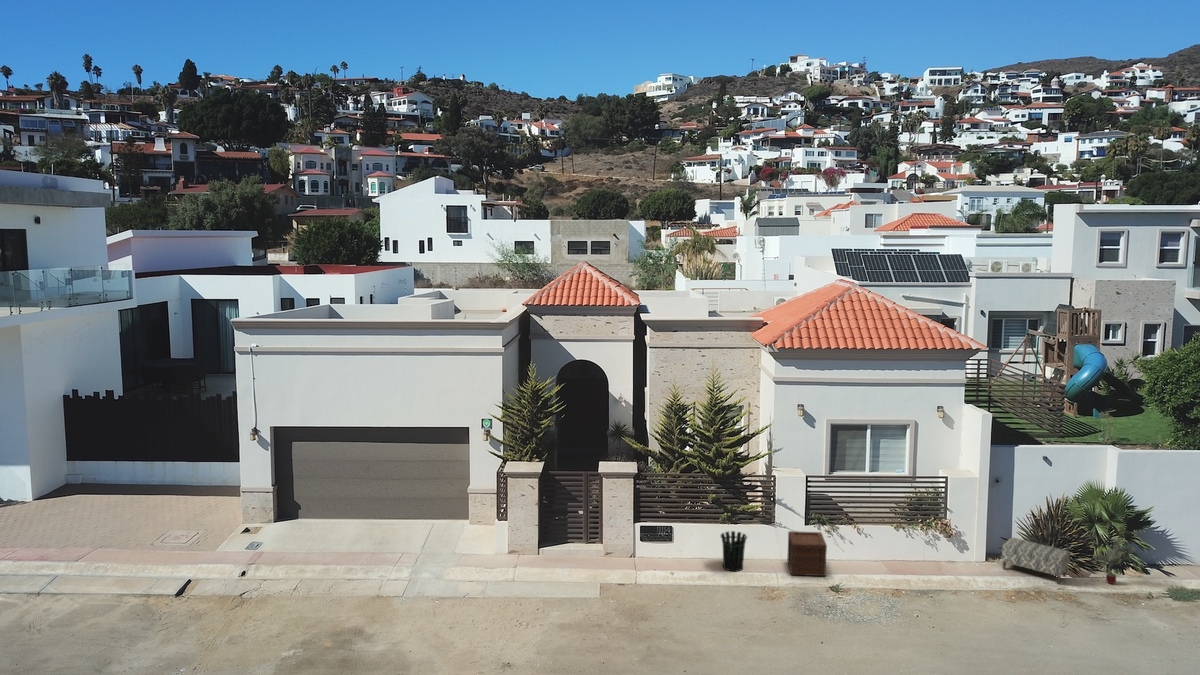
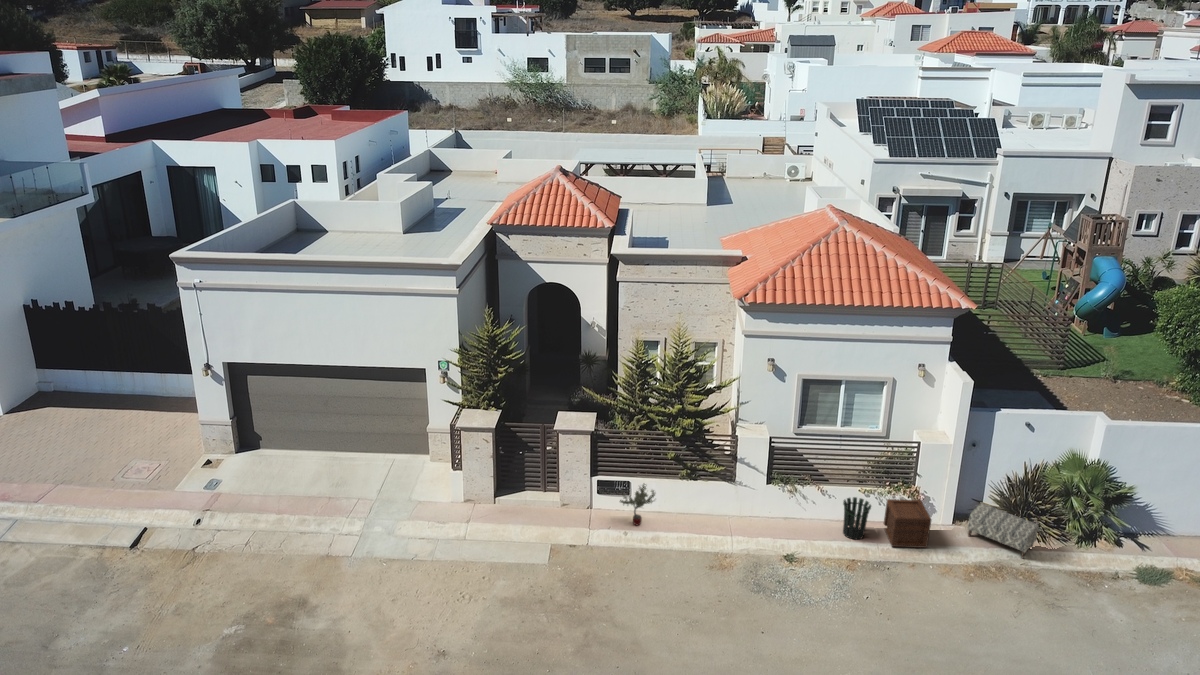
waste bin: present [721,531,747,571] -> present [843,497,871,539]
wooden crate: present [787,531,827,576] -> present [884,499,931,548]
potted tree: present [1093,539,1134,584] -> present [620,484,655,525]

